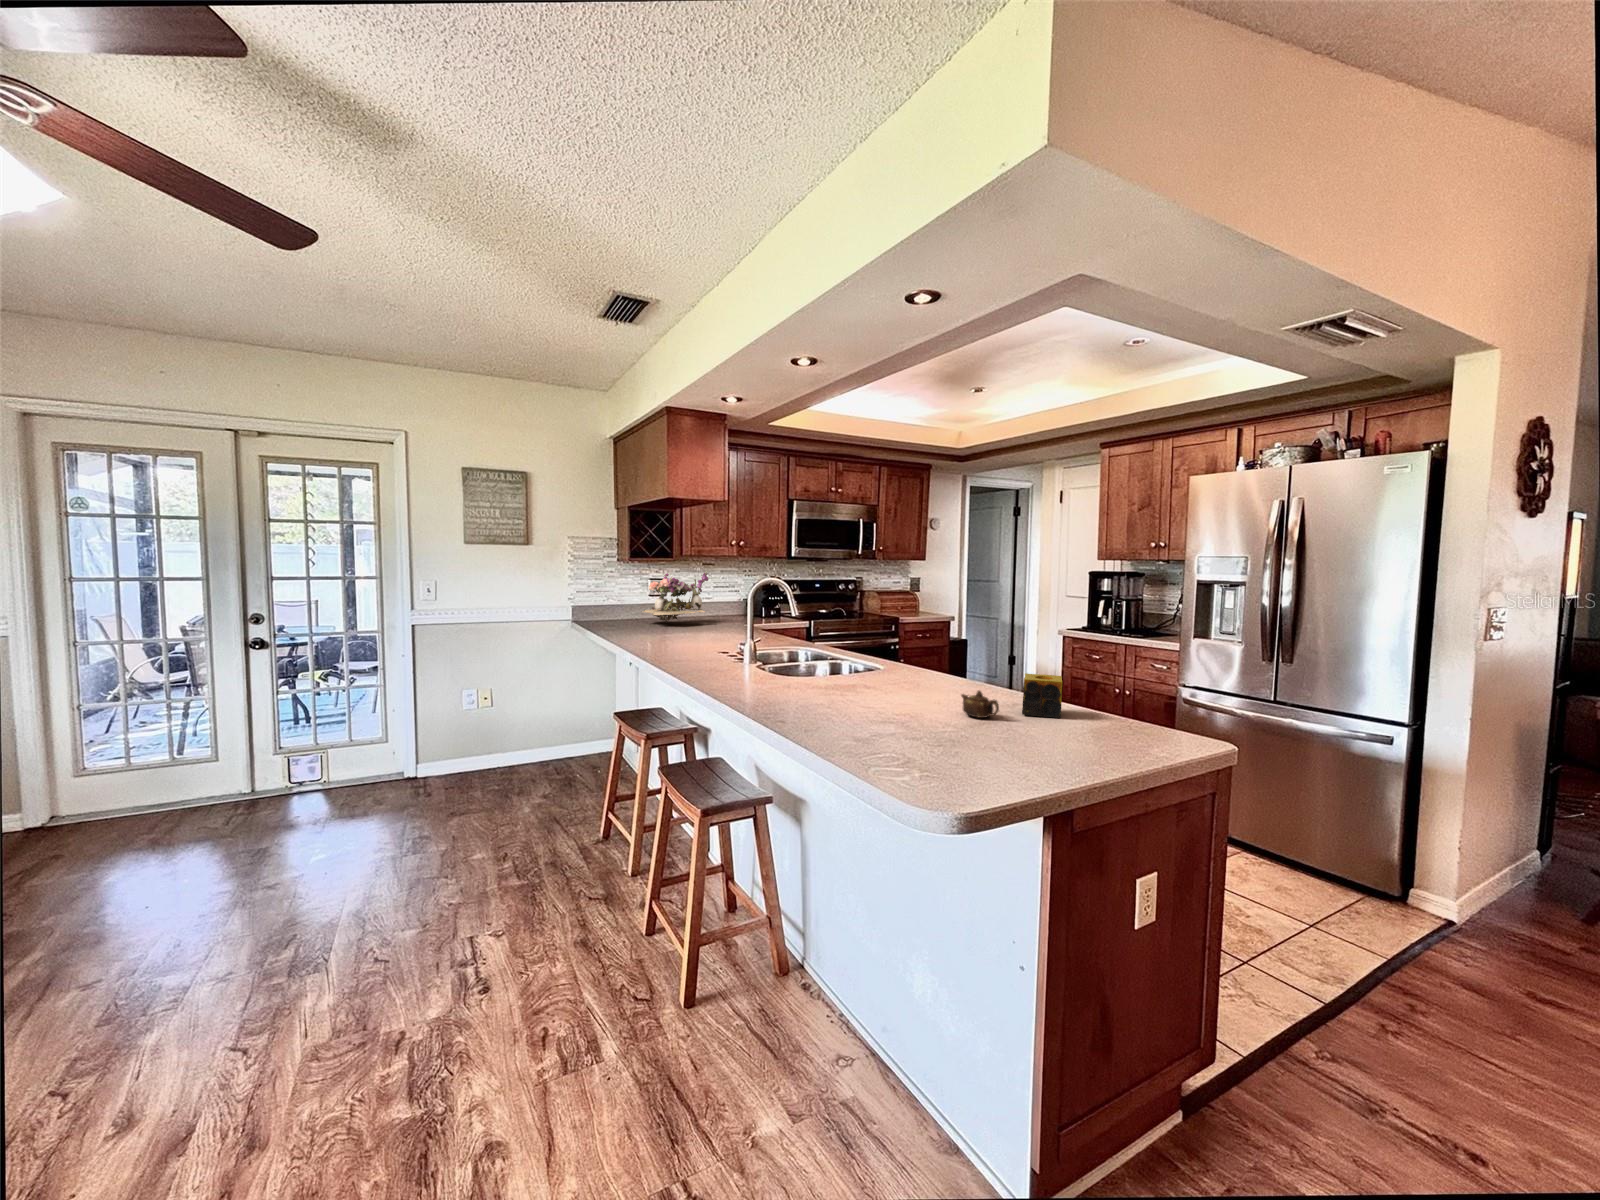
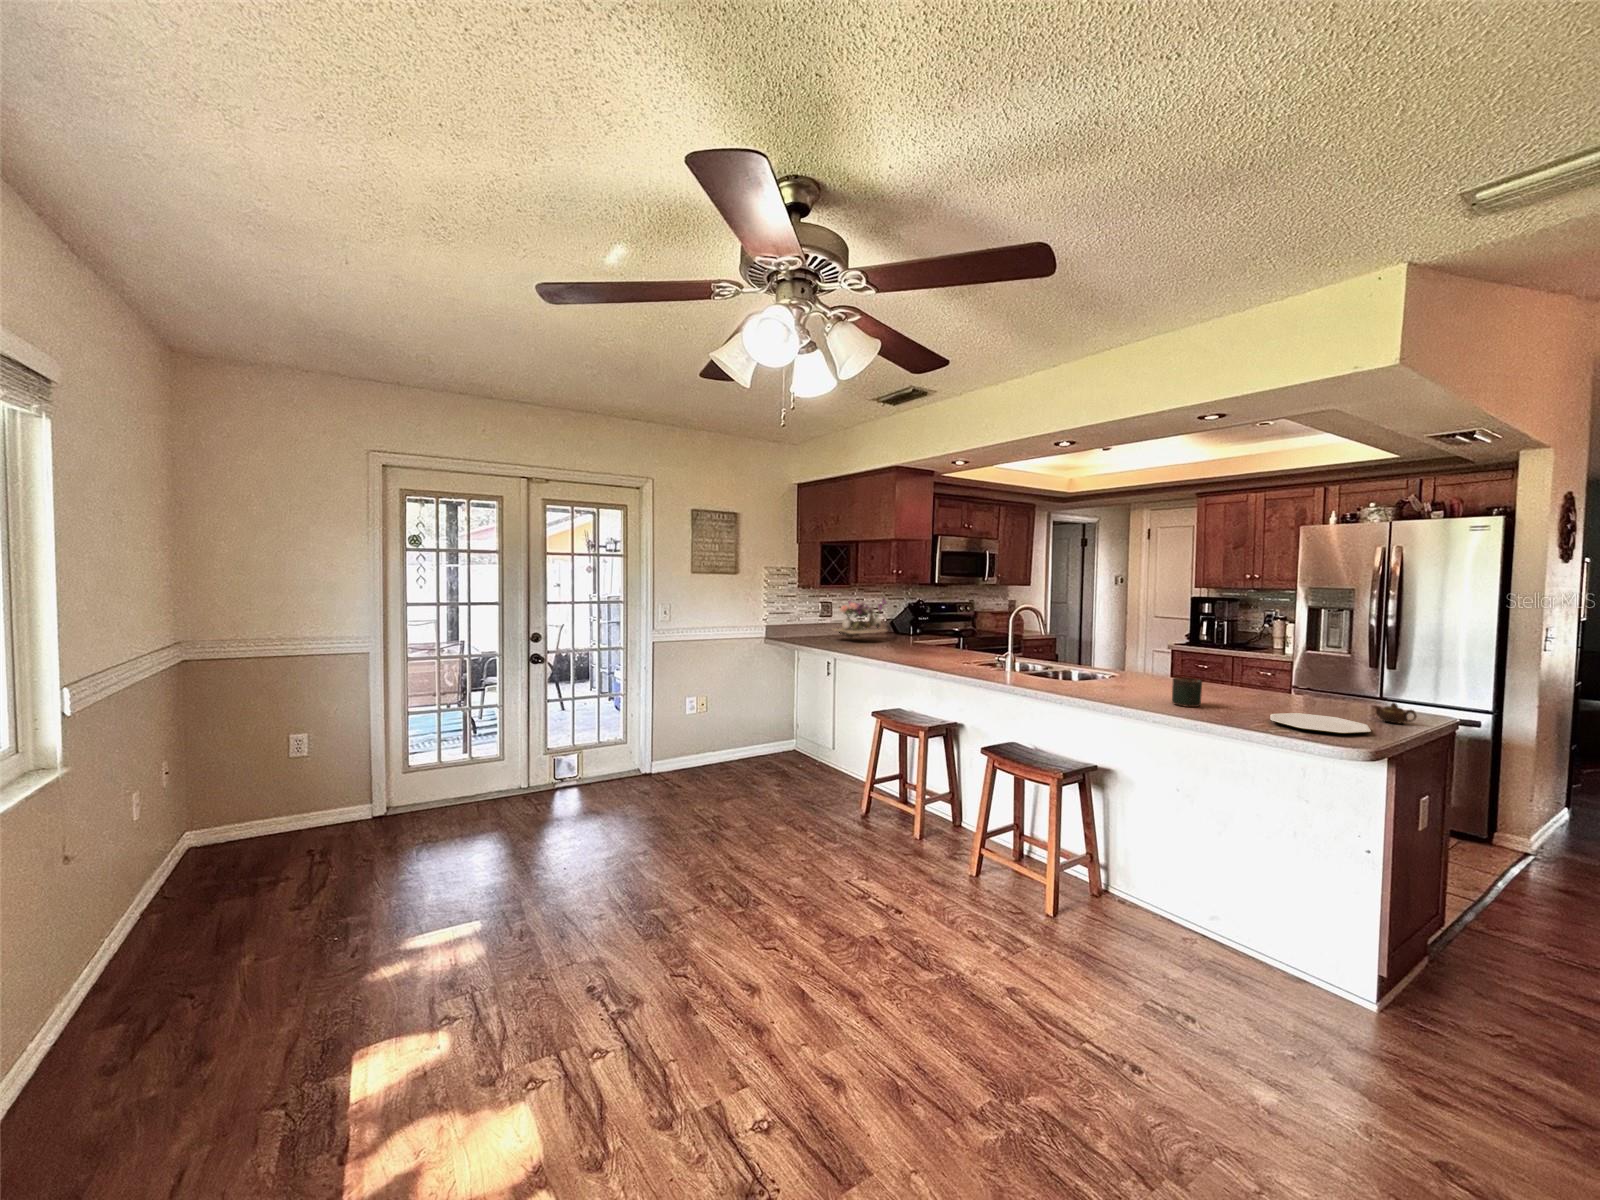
candle: present [1022,673,1062,718] -> none [1273,677,1312,707]
mug: none [866,674,904,716] -> present [1172,677,1202,707]
teapot: present [961,691,999,718] -> present [1374,703,1417,723]
plate: none [943,729,1078,766] -> present [1270,713,1371,734]

